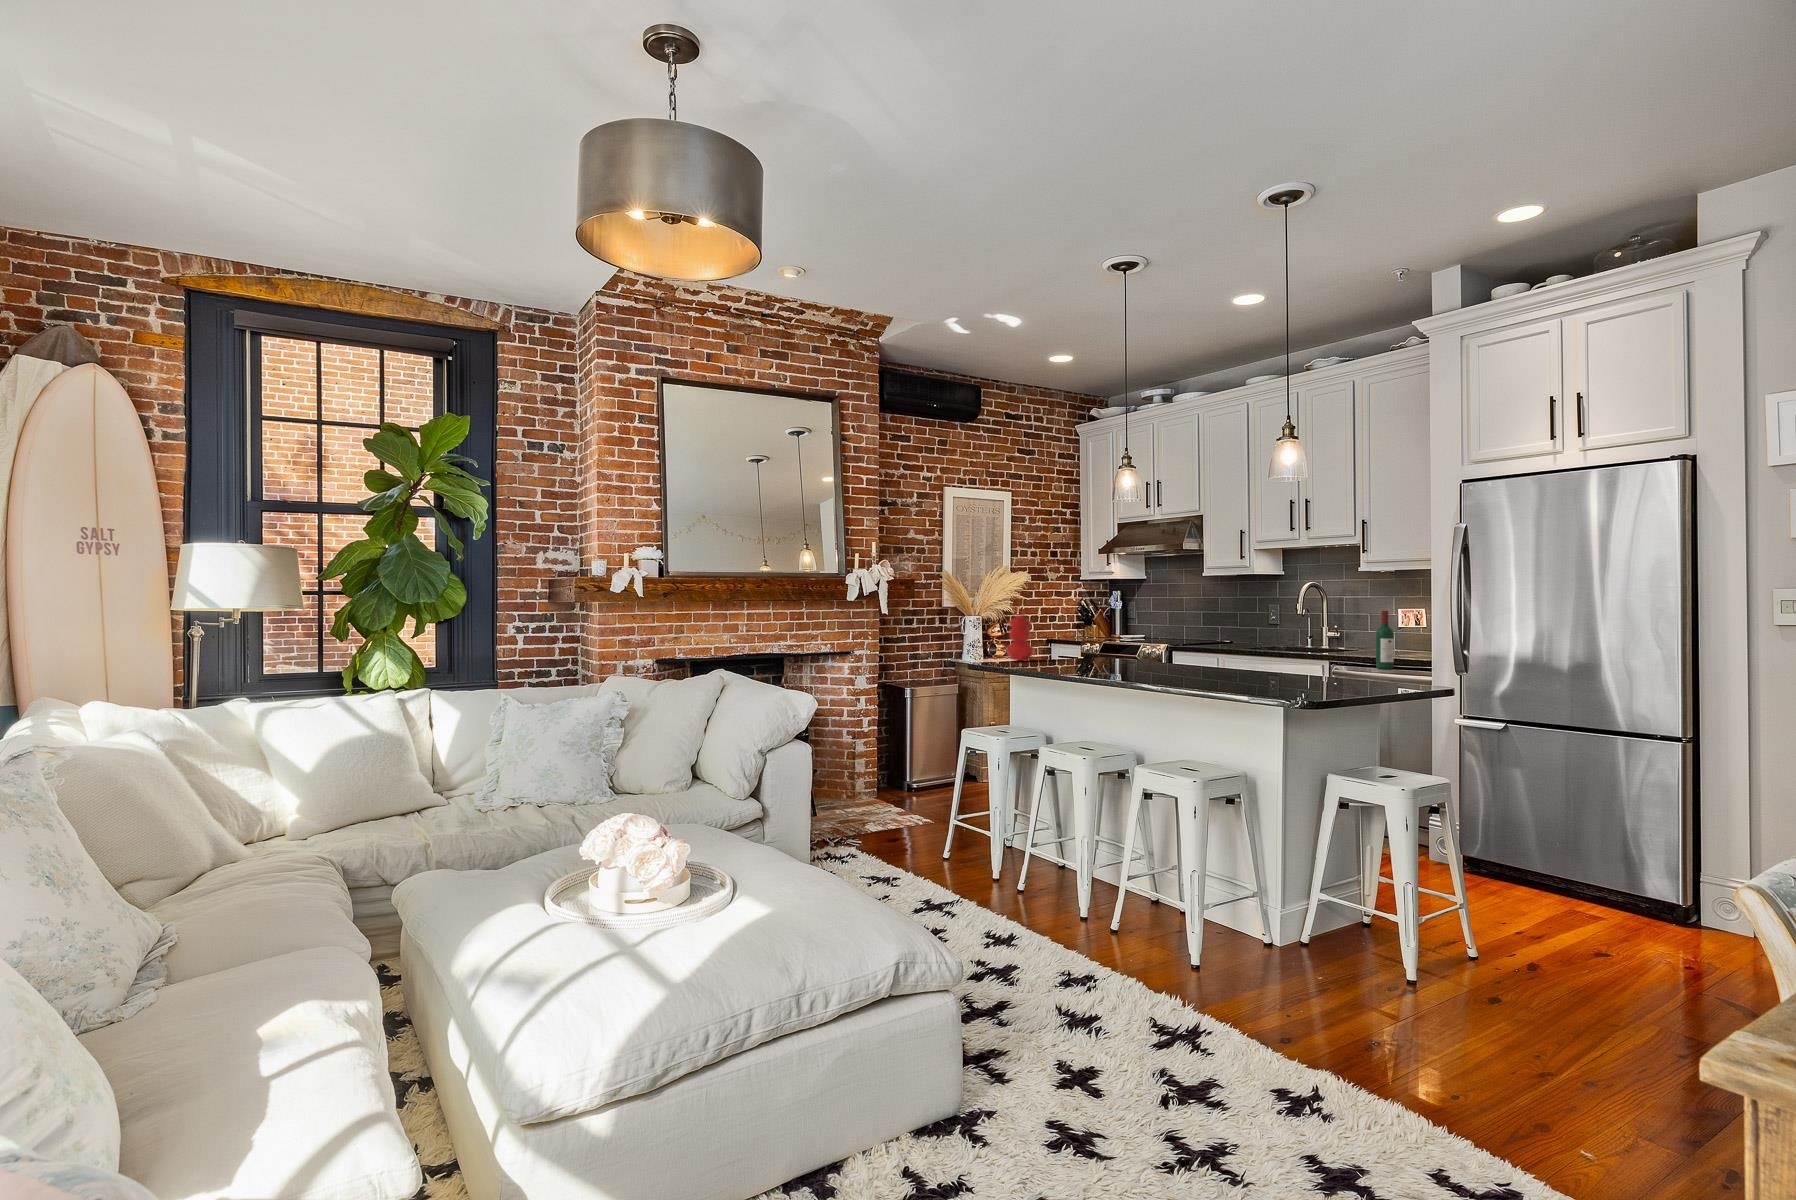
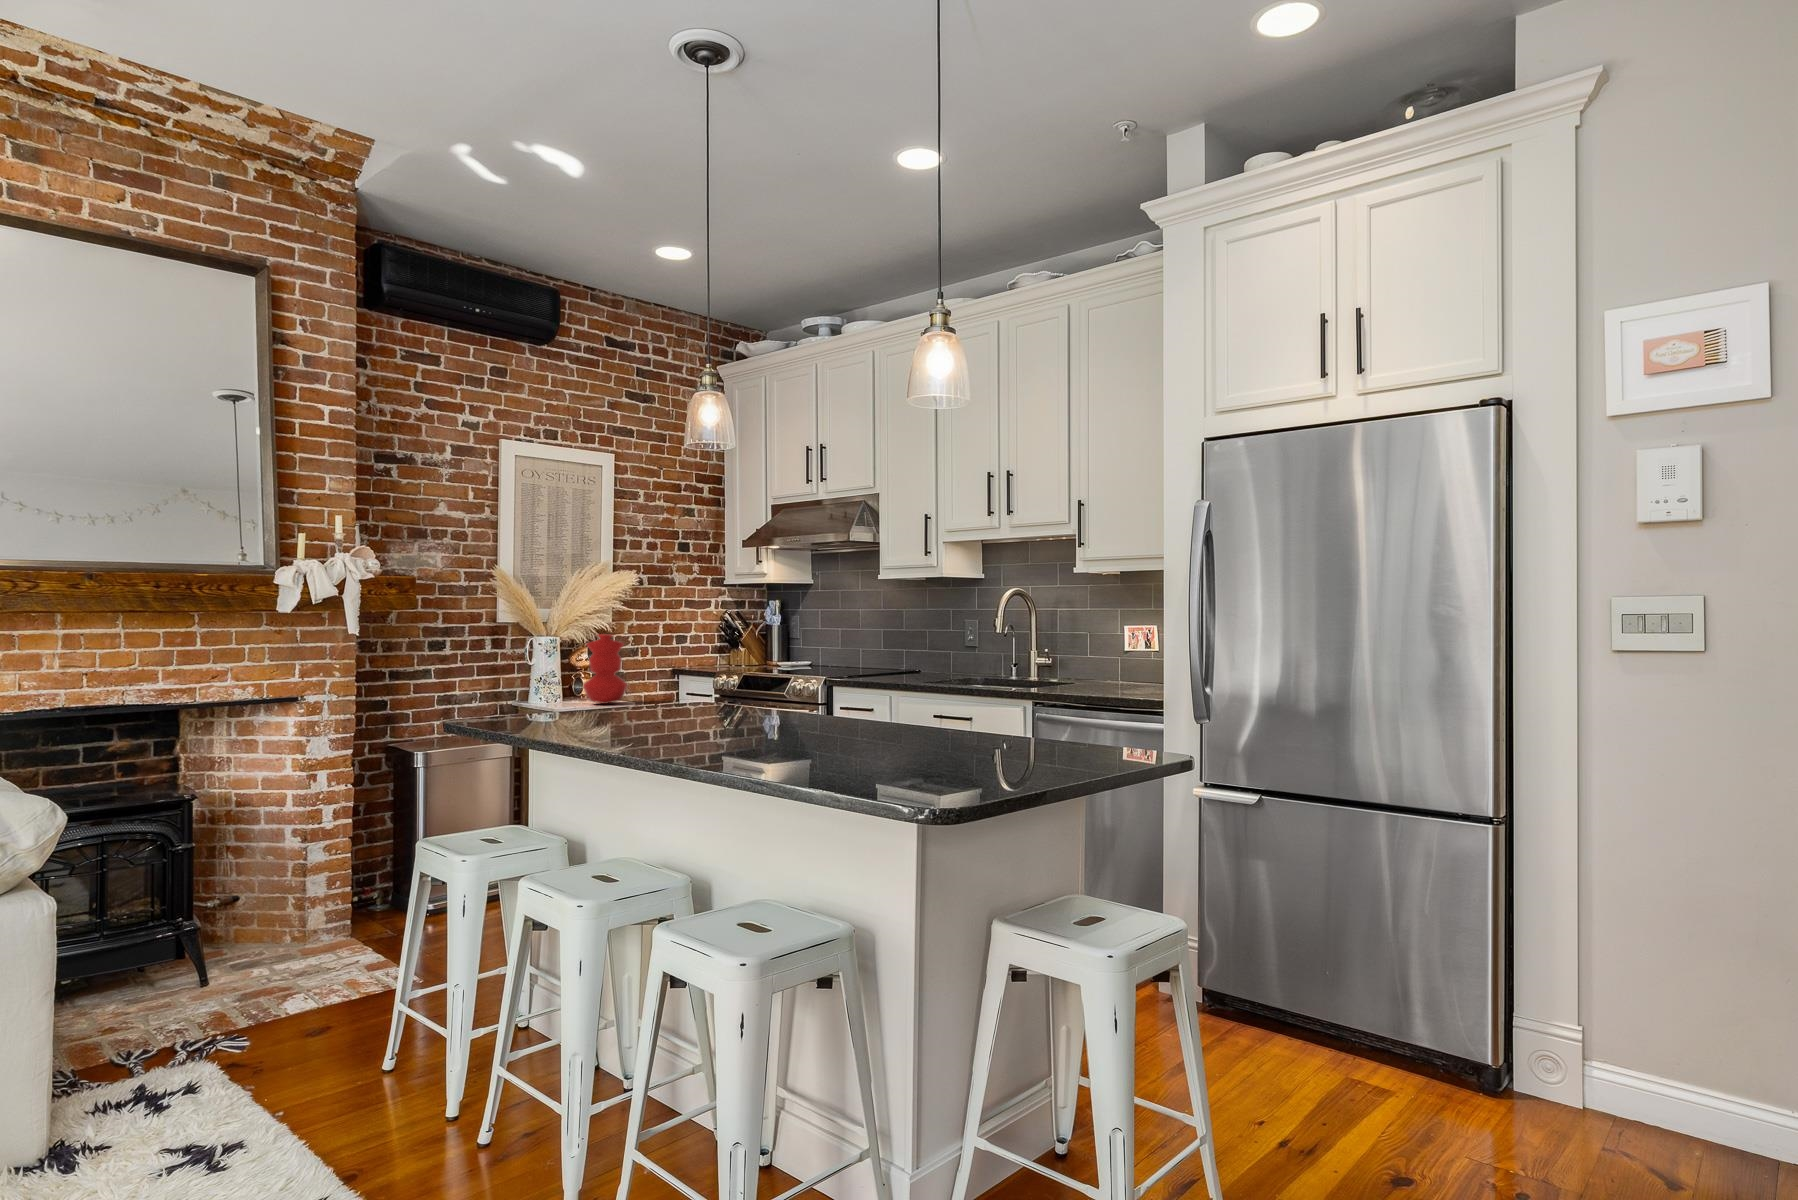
wine bottle: present [1376,611,1394,669] -> none [1093,624,1115,706]

